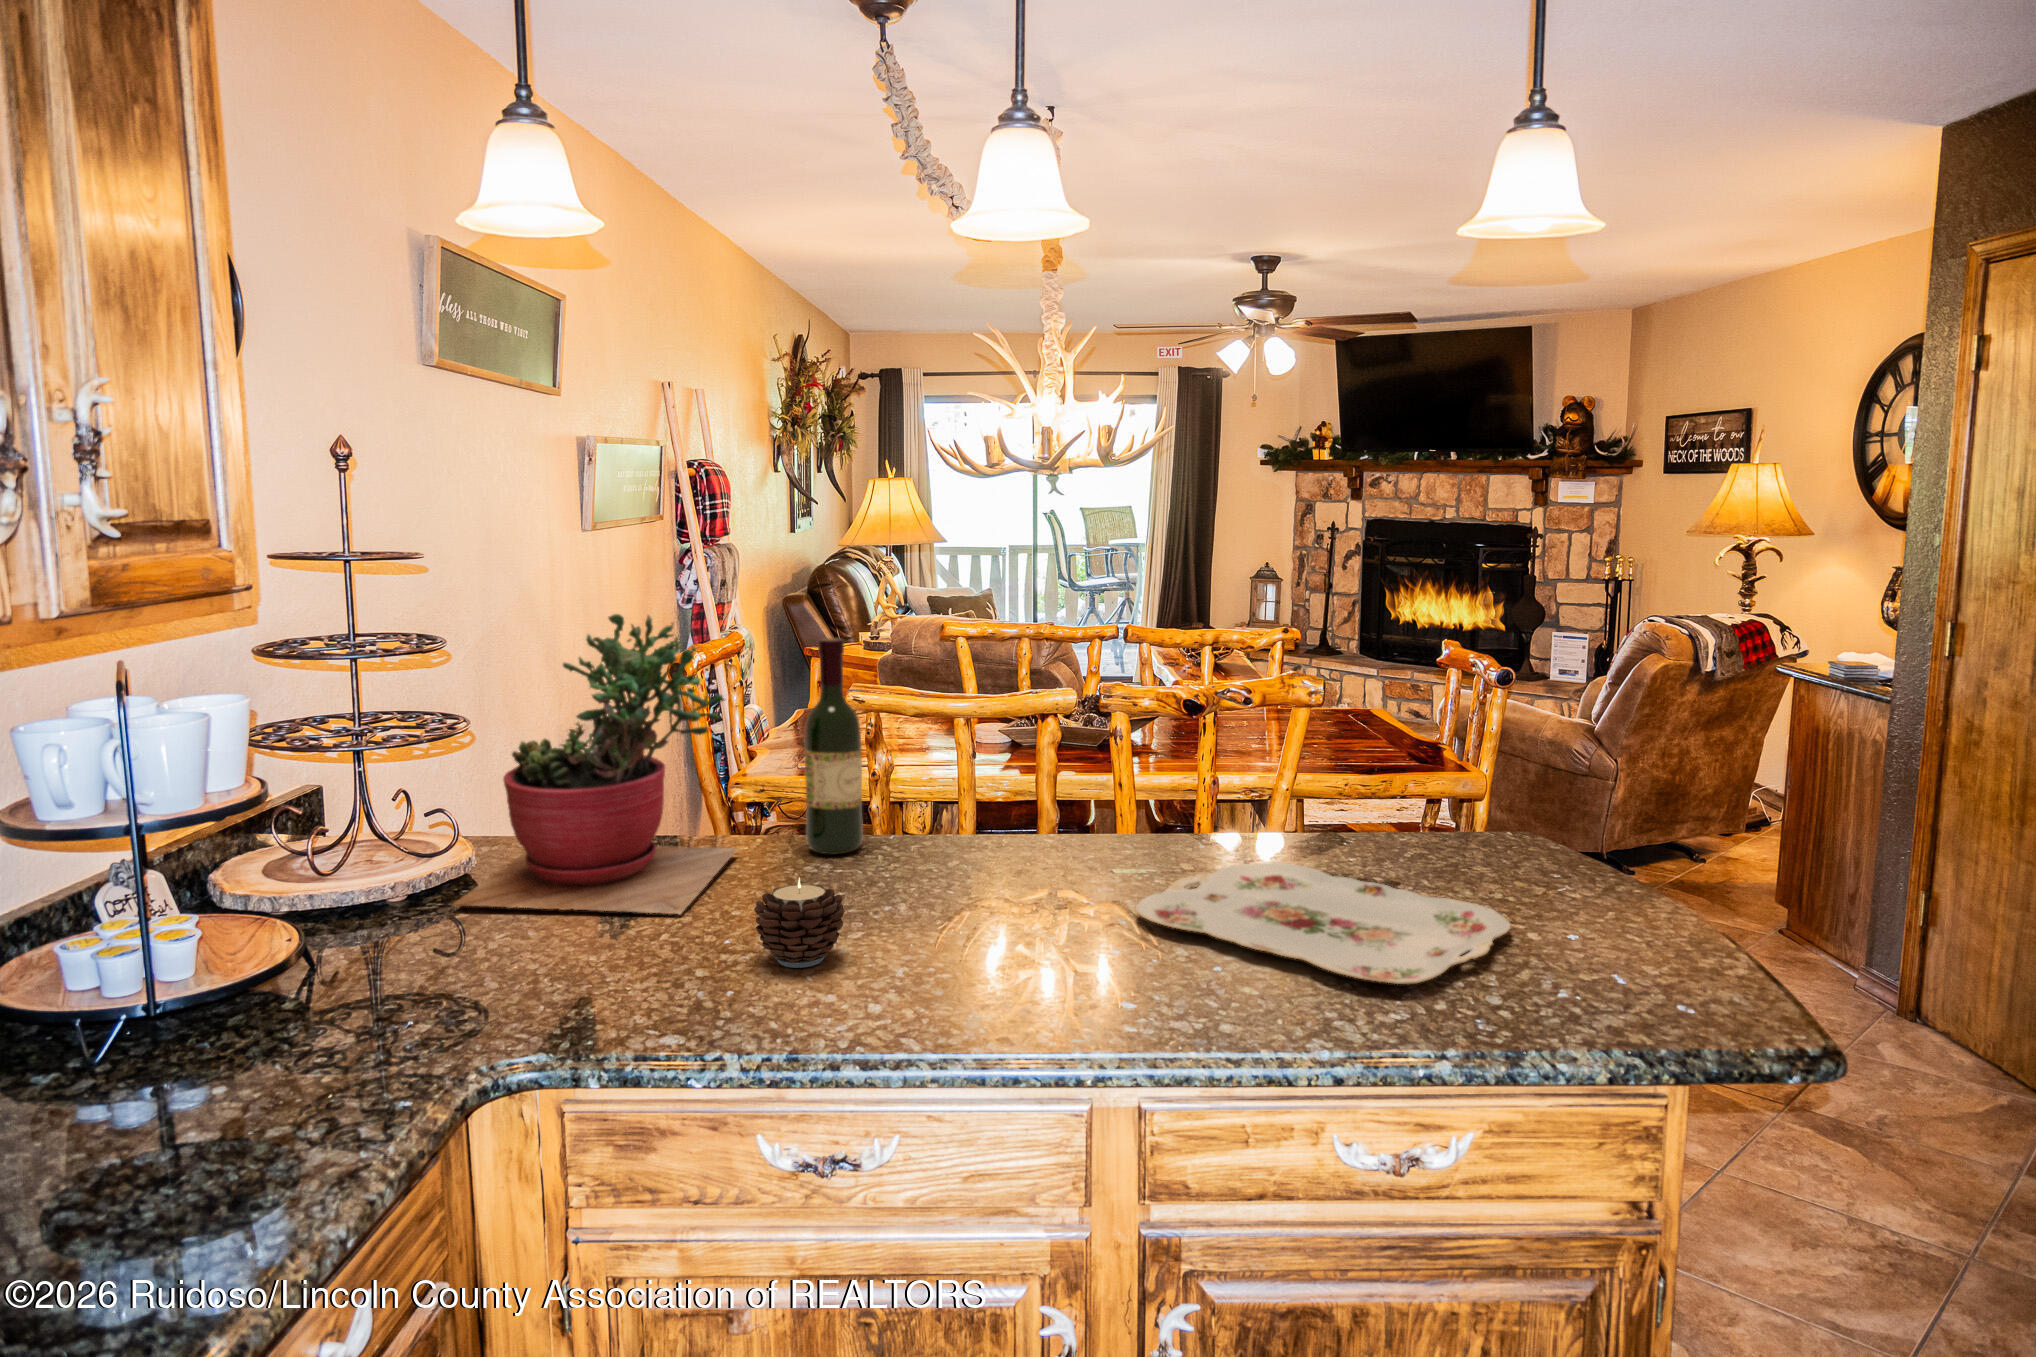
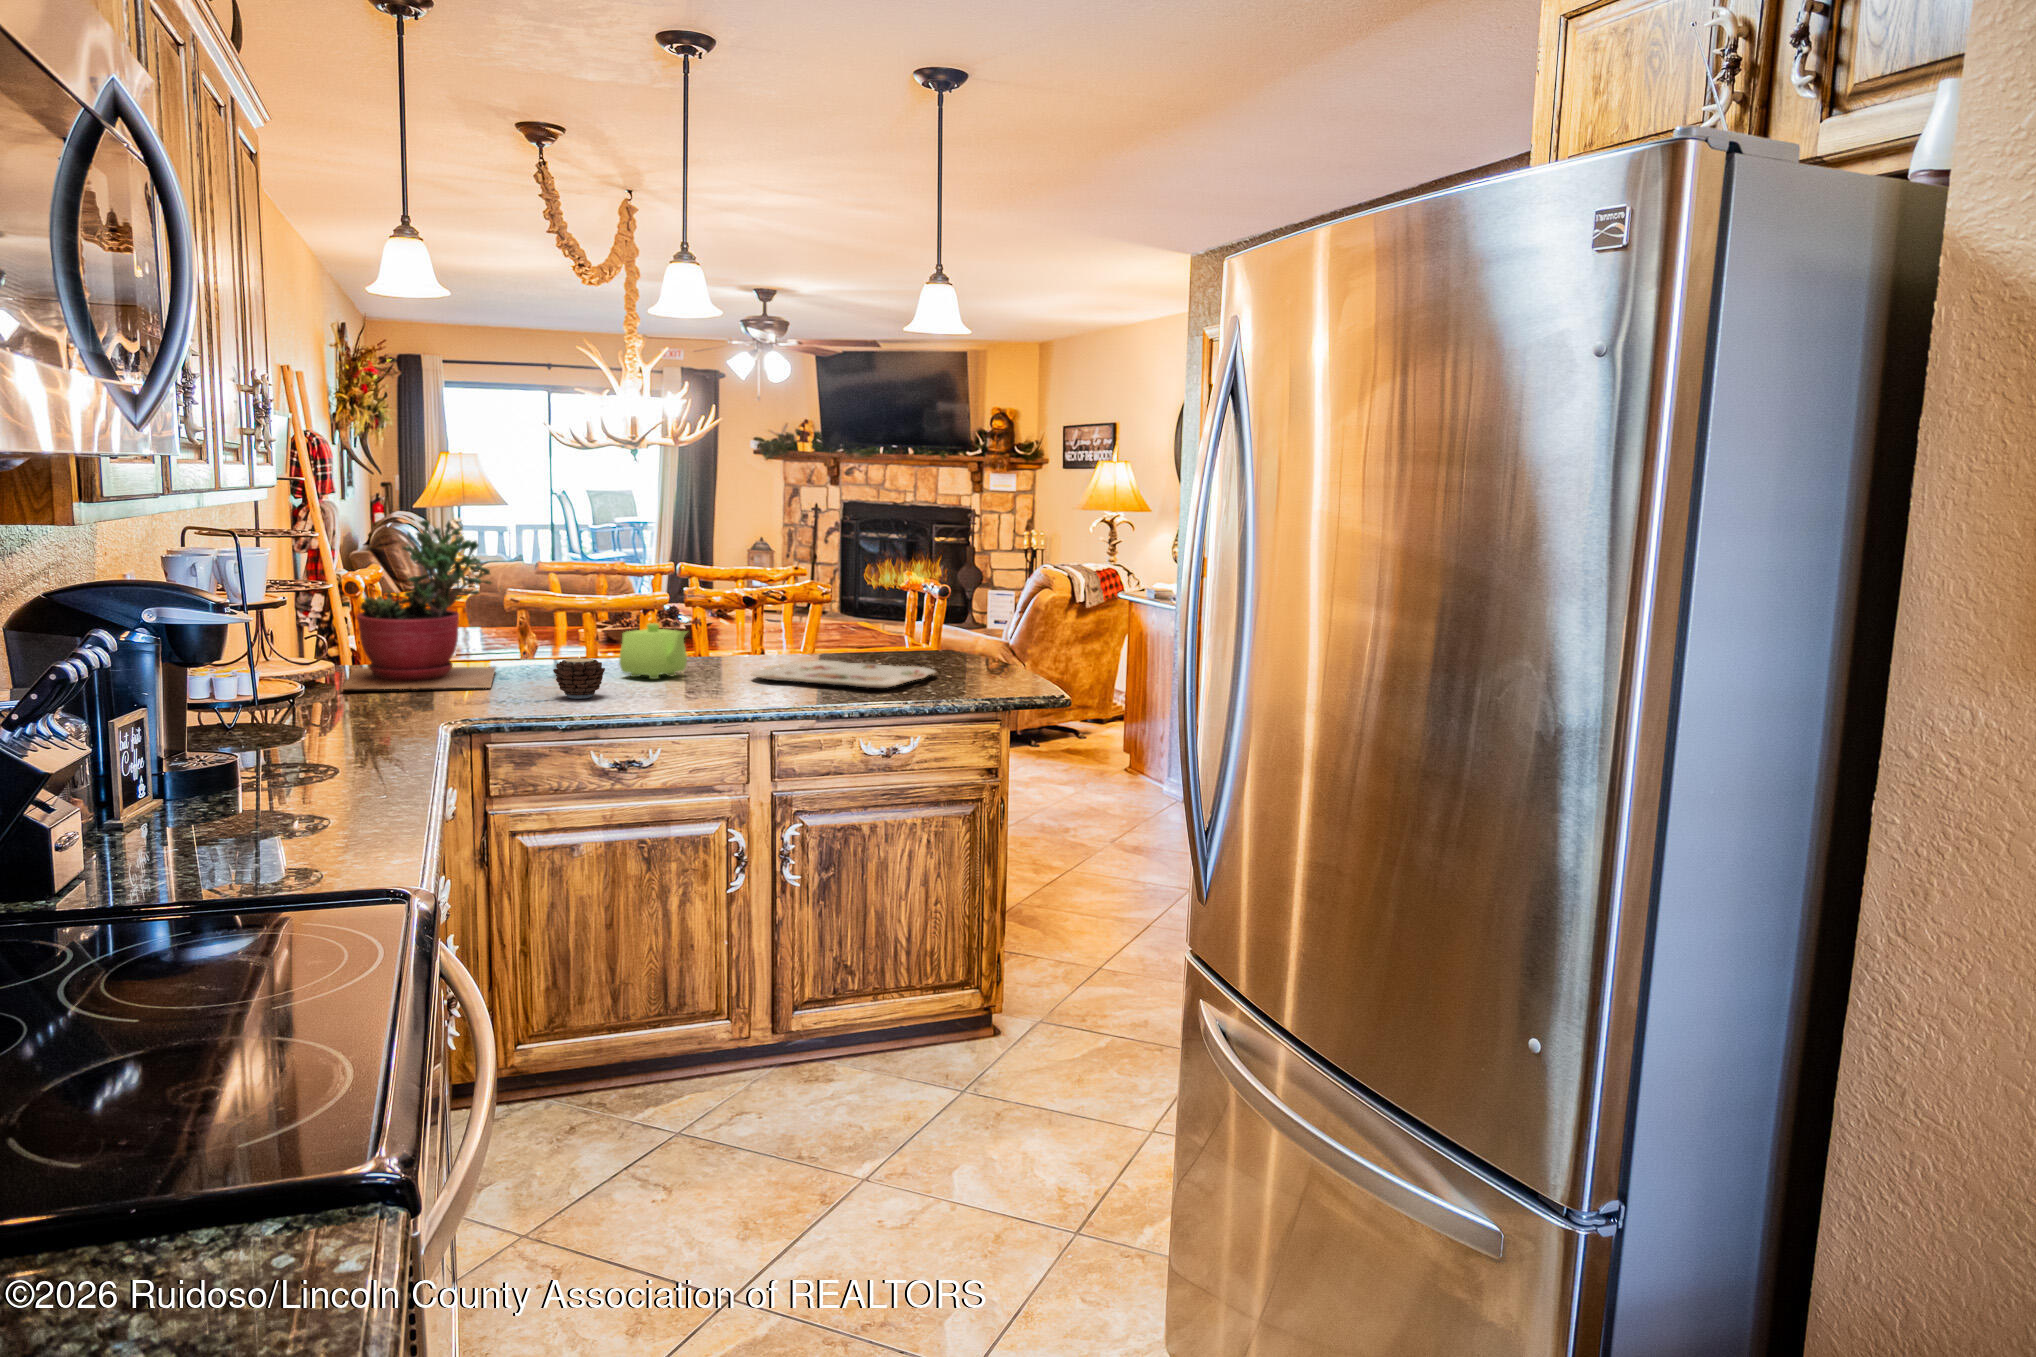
wine bottle: present [805,638,863,854] -> none [536,540,573,669]
teapot: none [913,797,1032,903] -> present [619,623,687,679]

